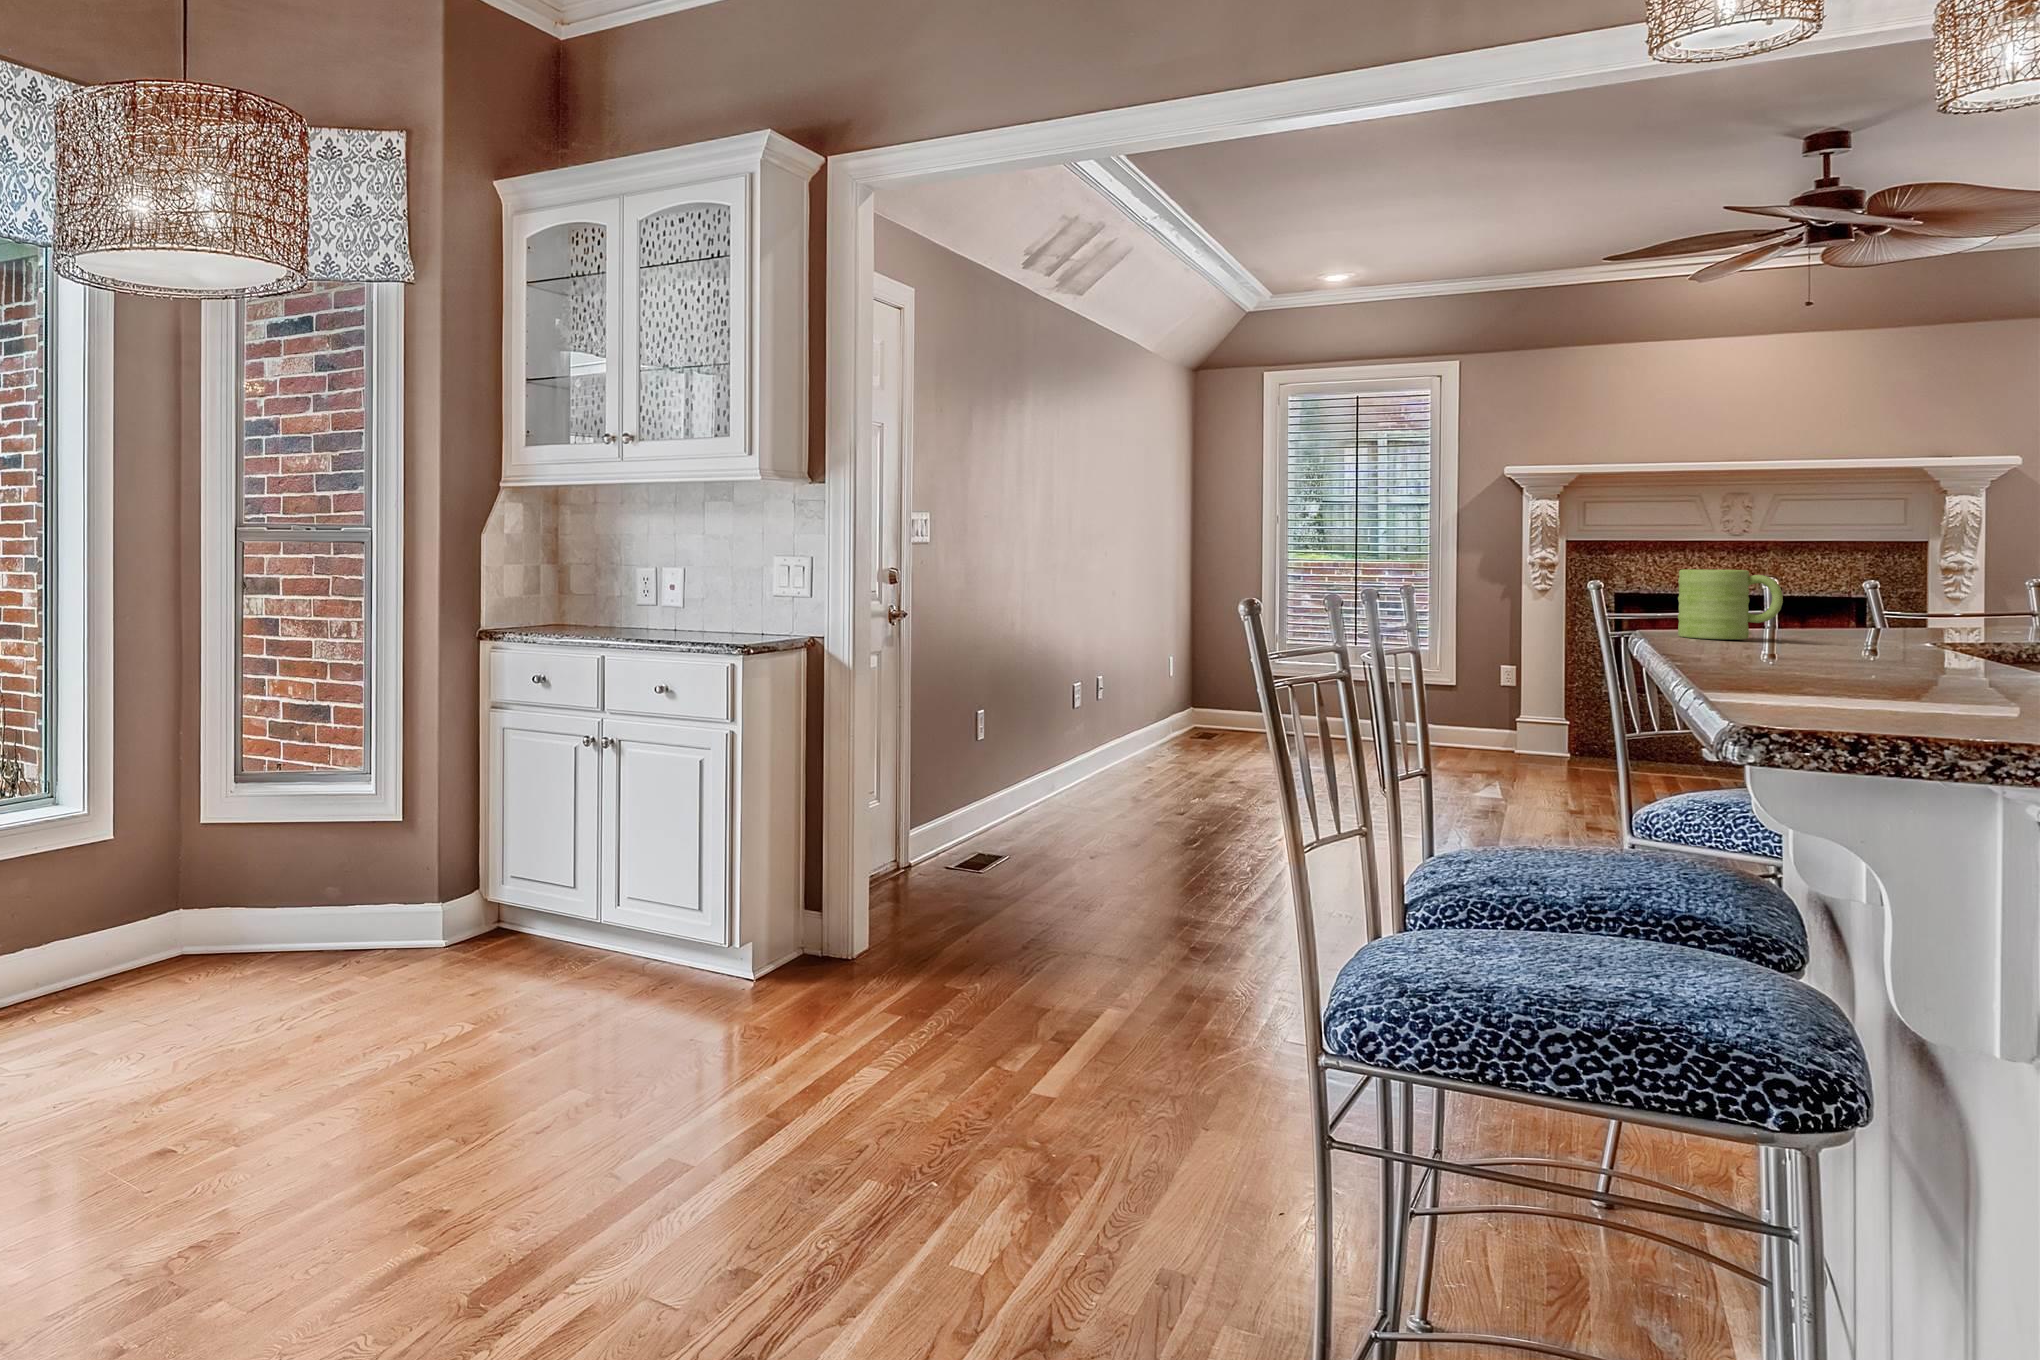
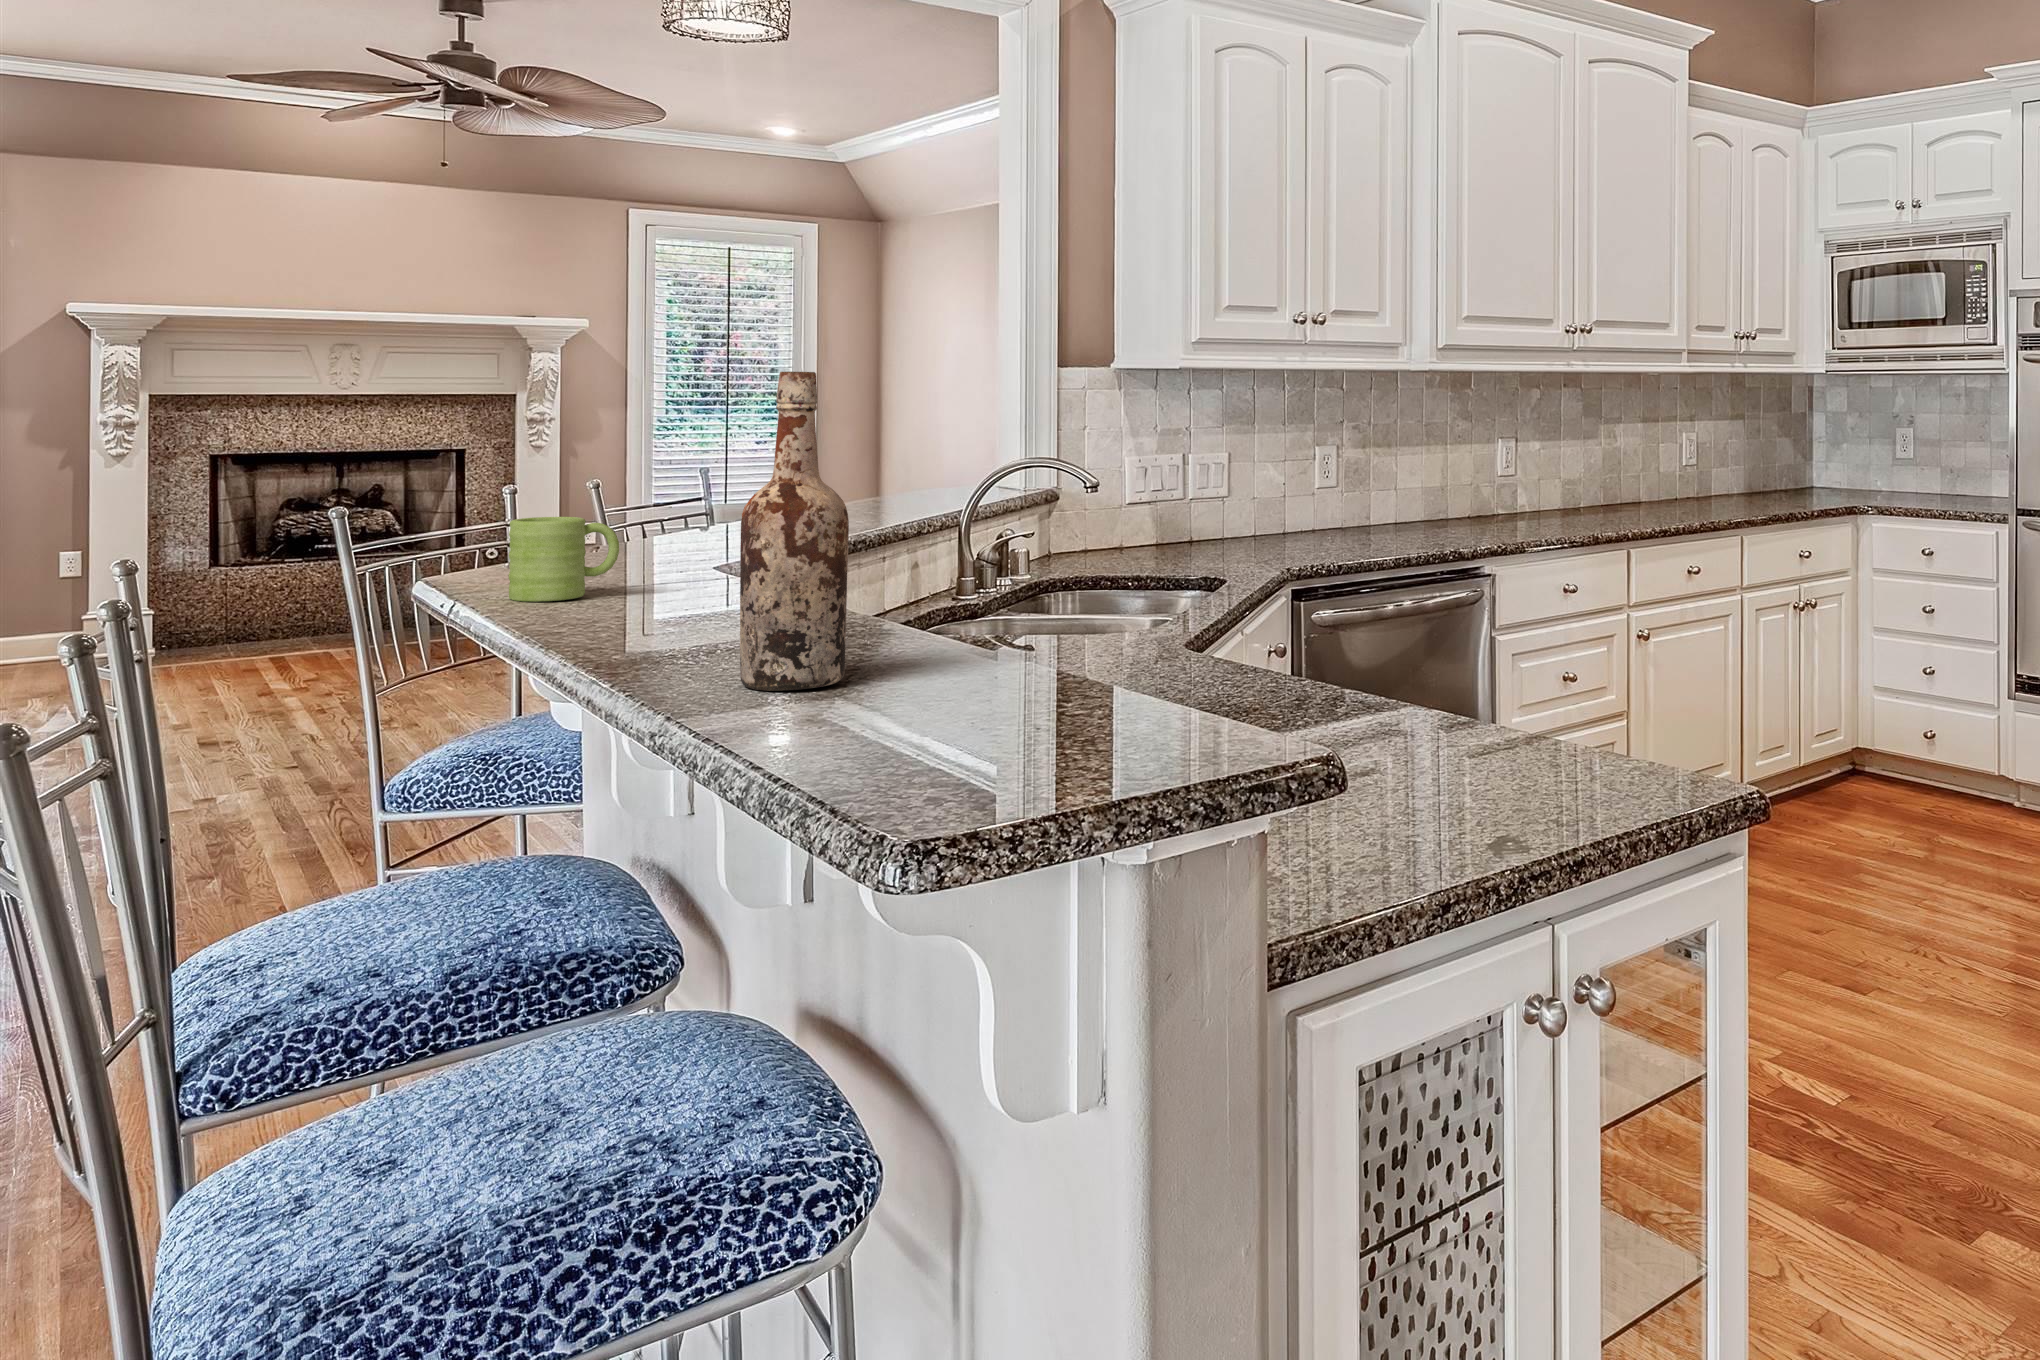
wine bottle: none [1790,398,1908,686] -> present [740,372,849,691]

